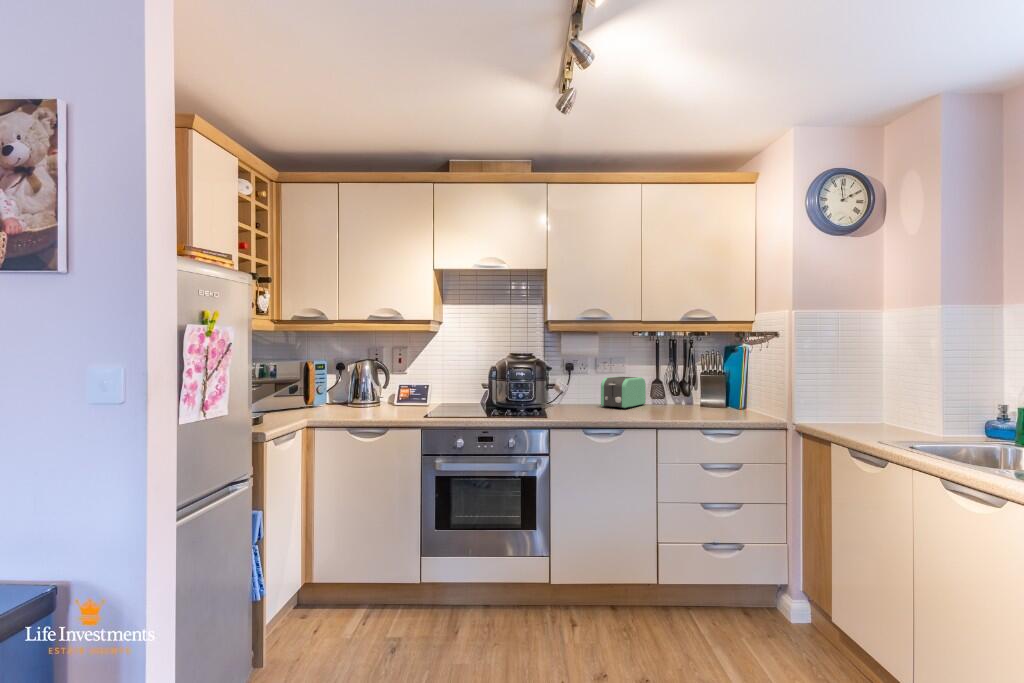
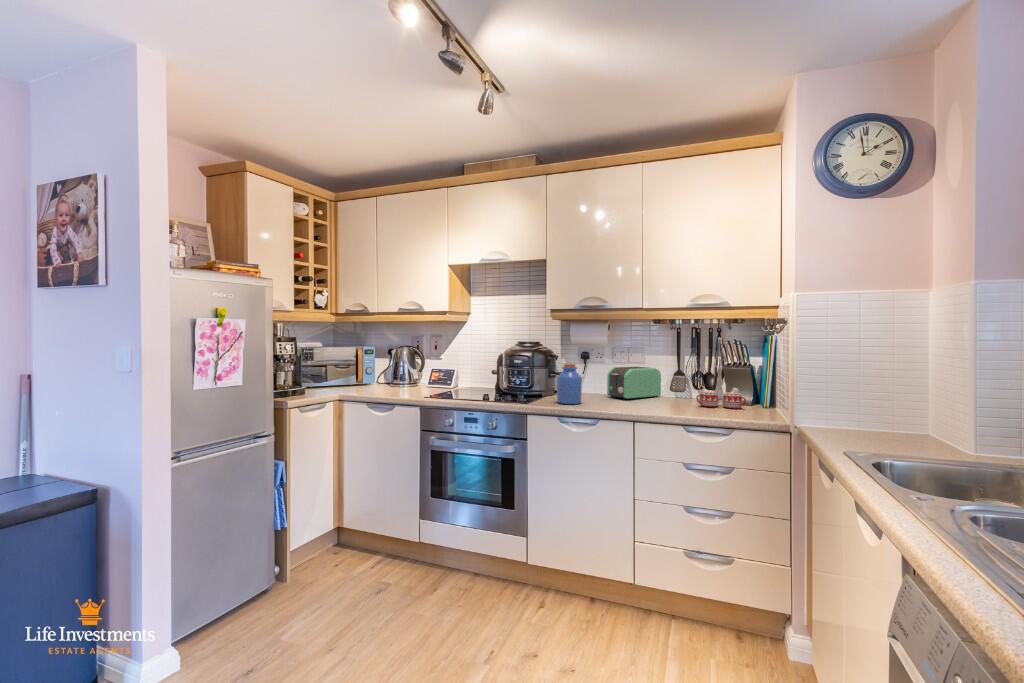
jar: none [567,375,592,416] -> present [557,364,582,404]
mug: none [690,392,735,412] -> present [696,385,746,409]

